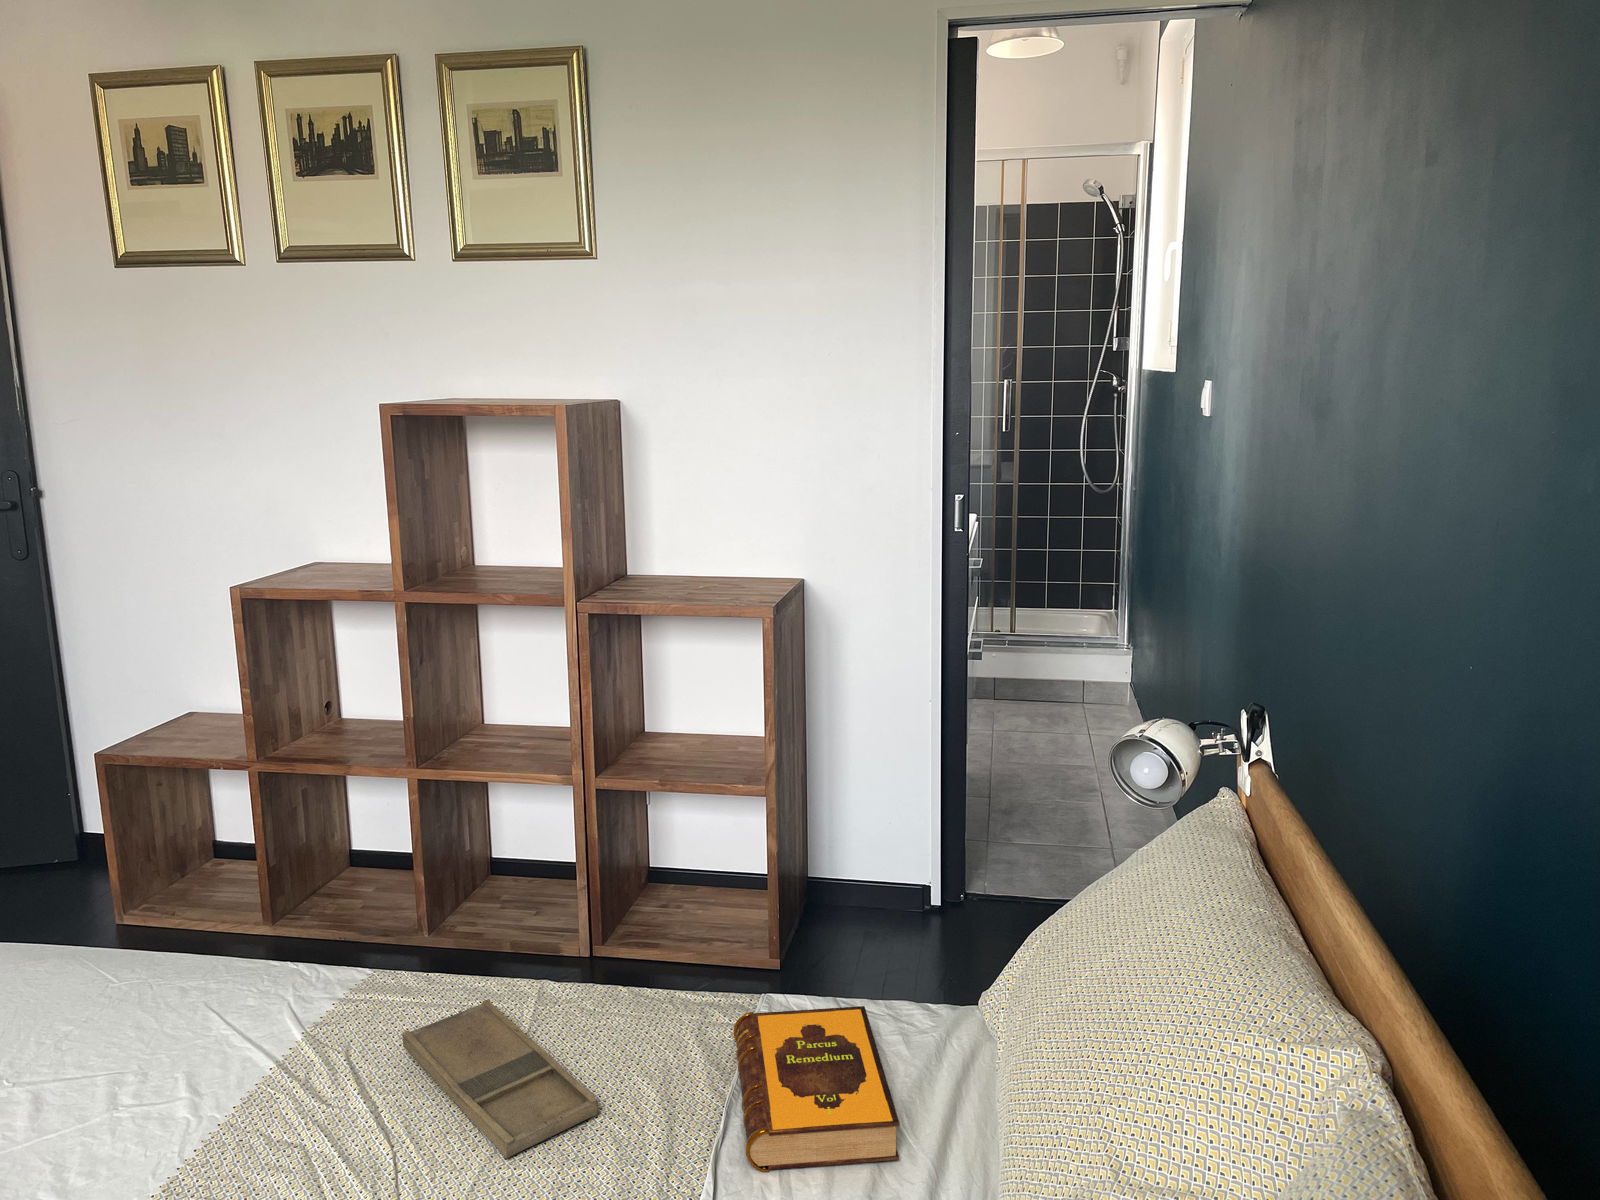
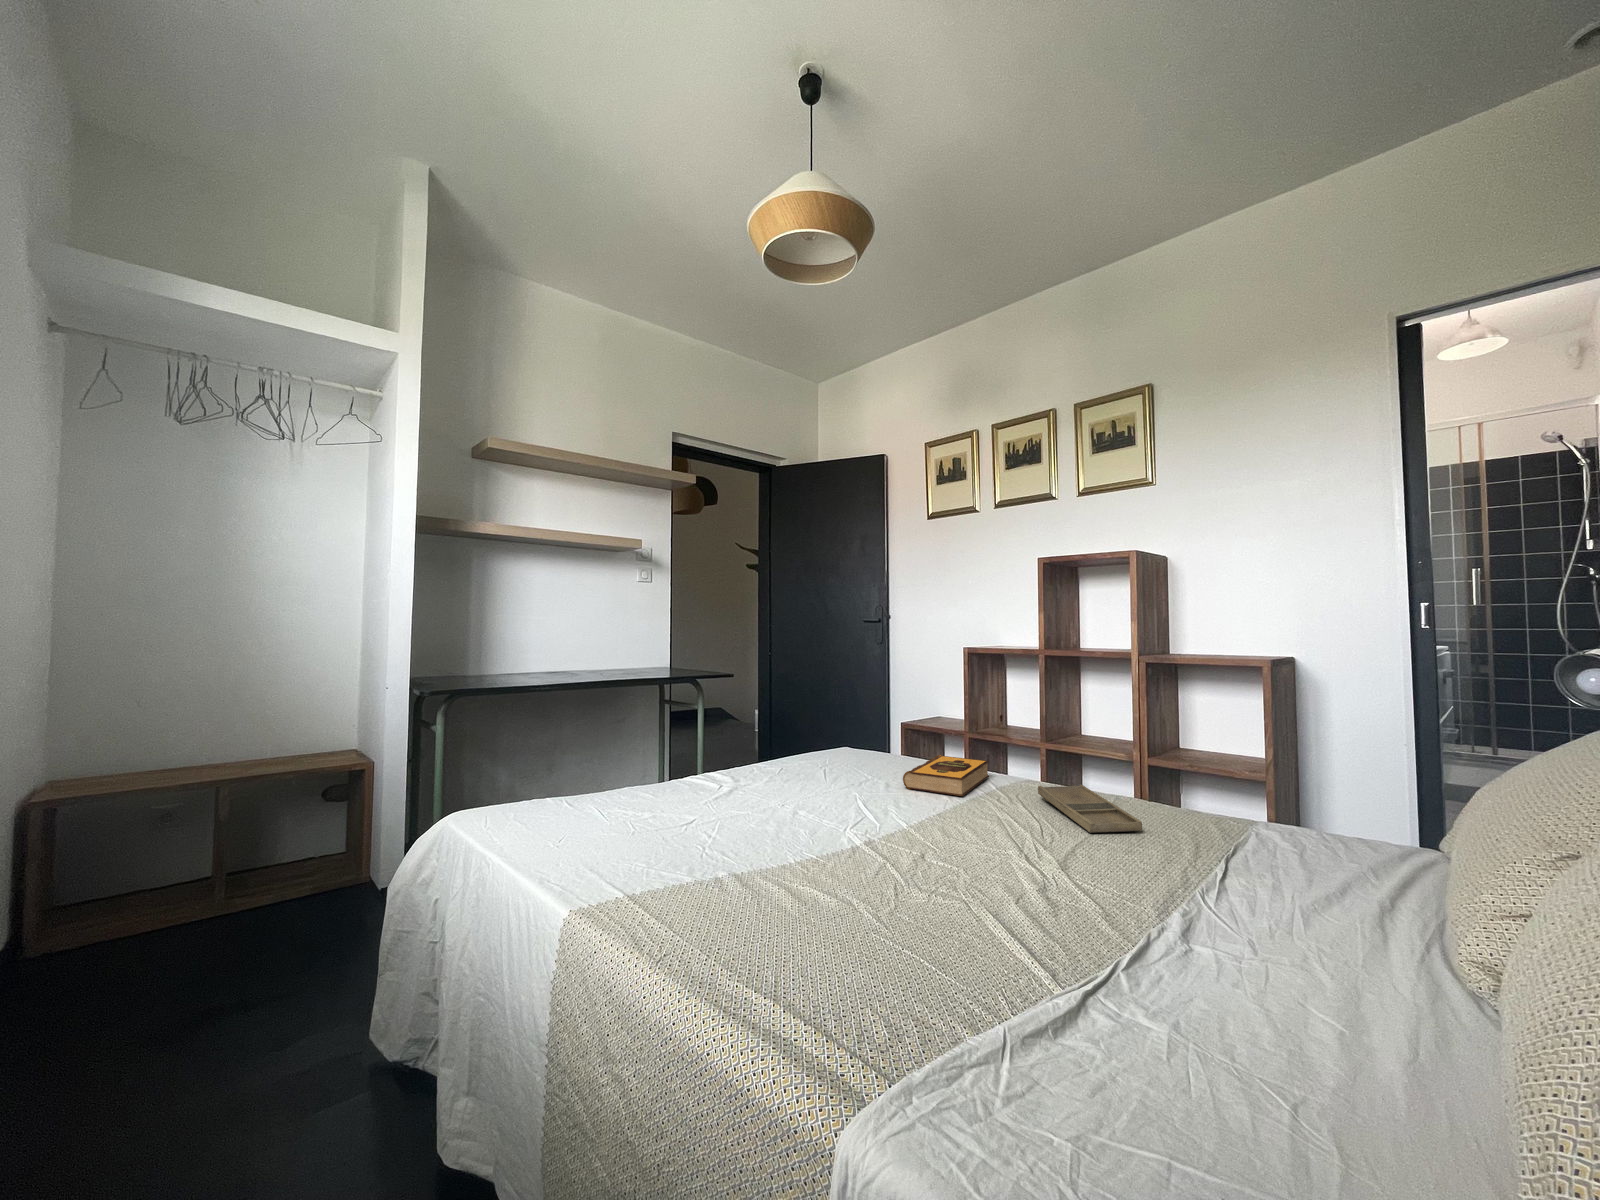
hardback book: present [733,1006,900,1172] -> present [903,755,989,796]

